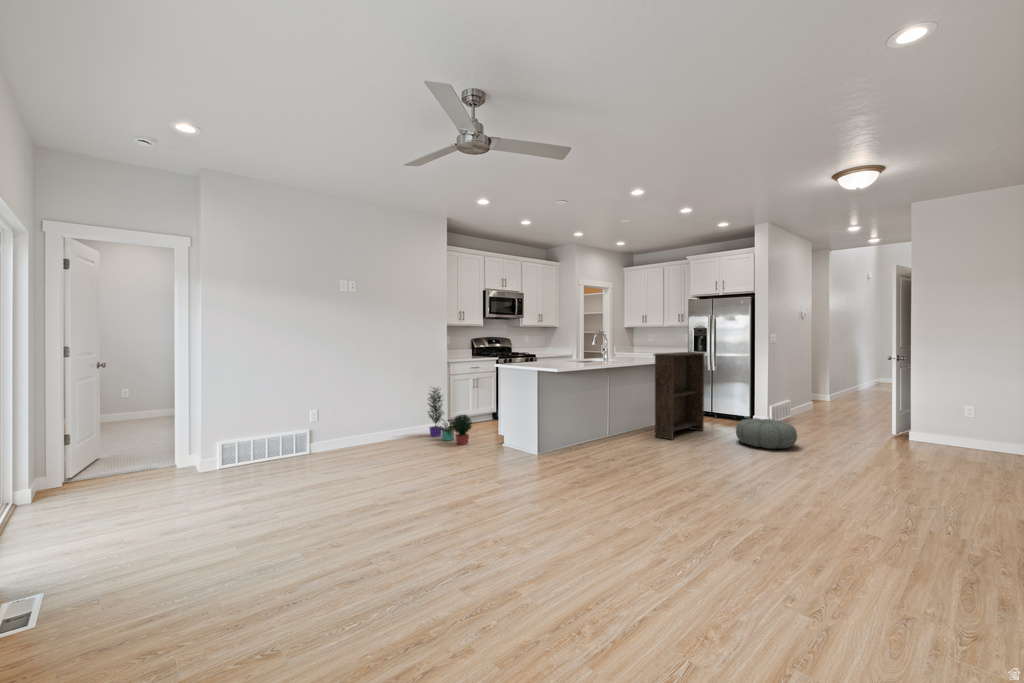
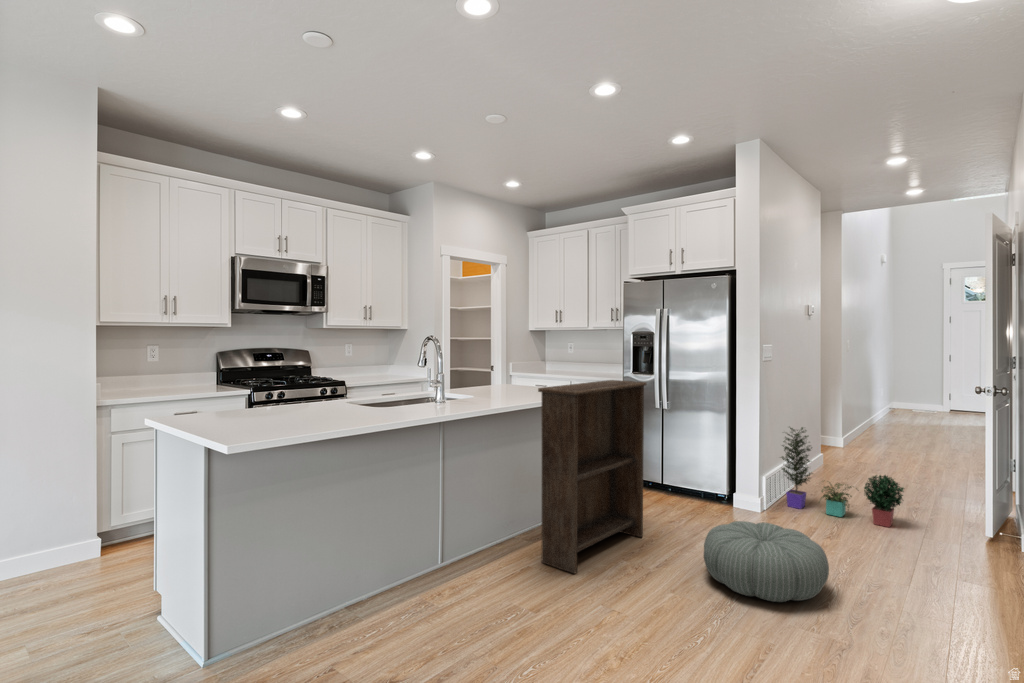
potted plant: present [428,388,472,445] -> present [781,427,904,527]

